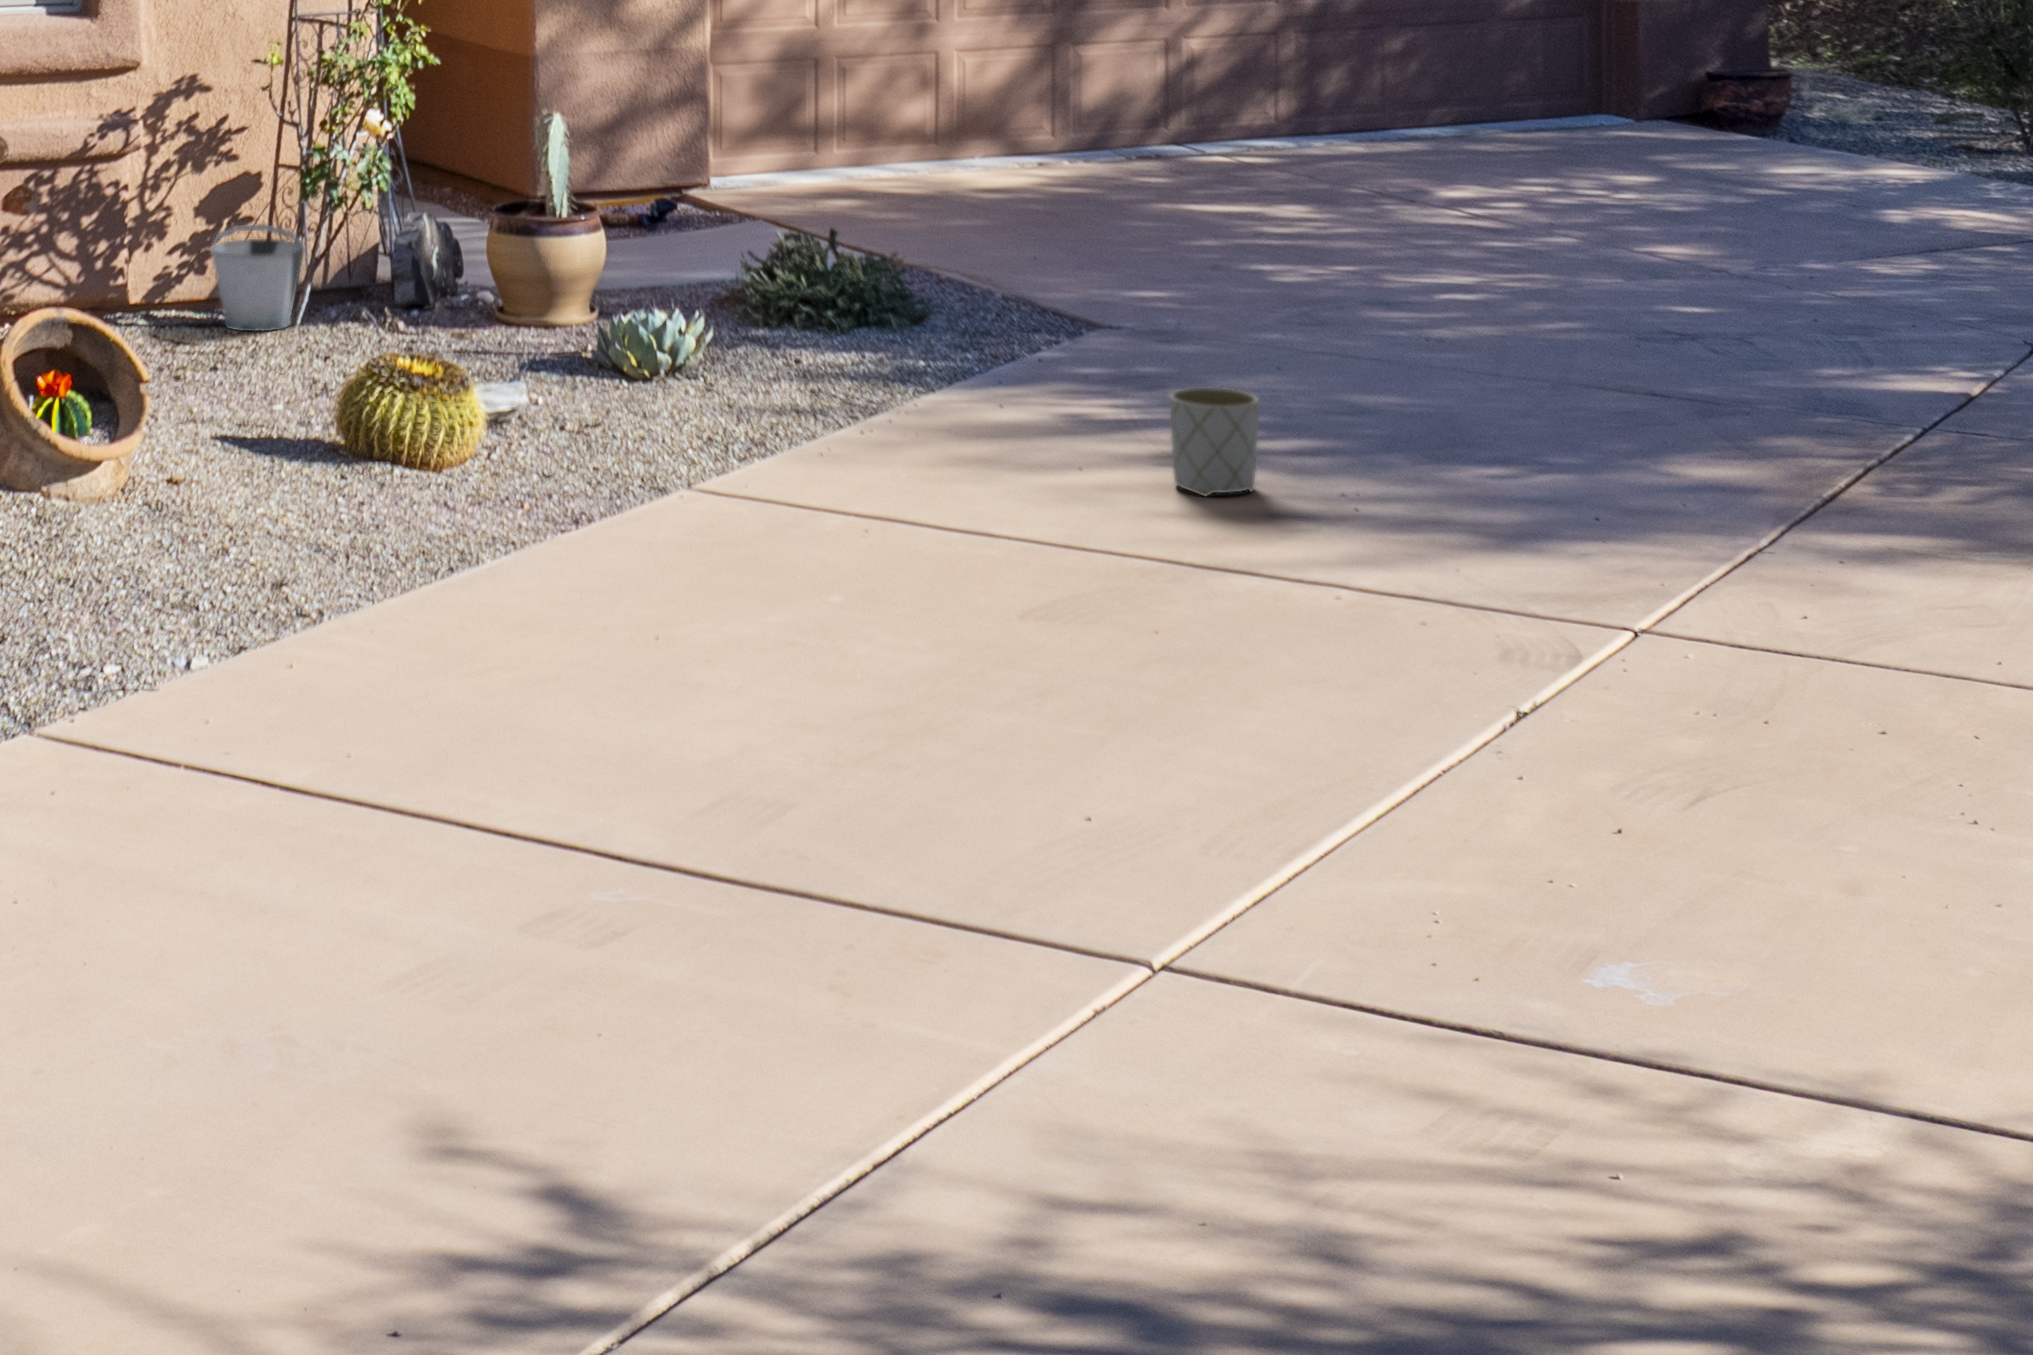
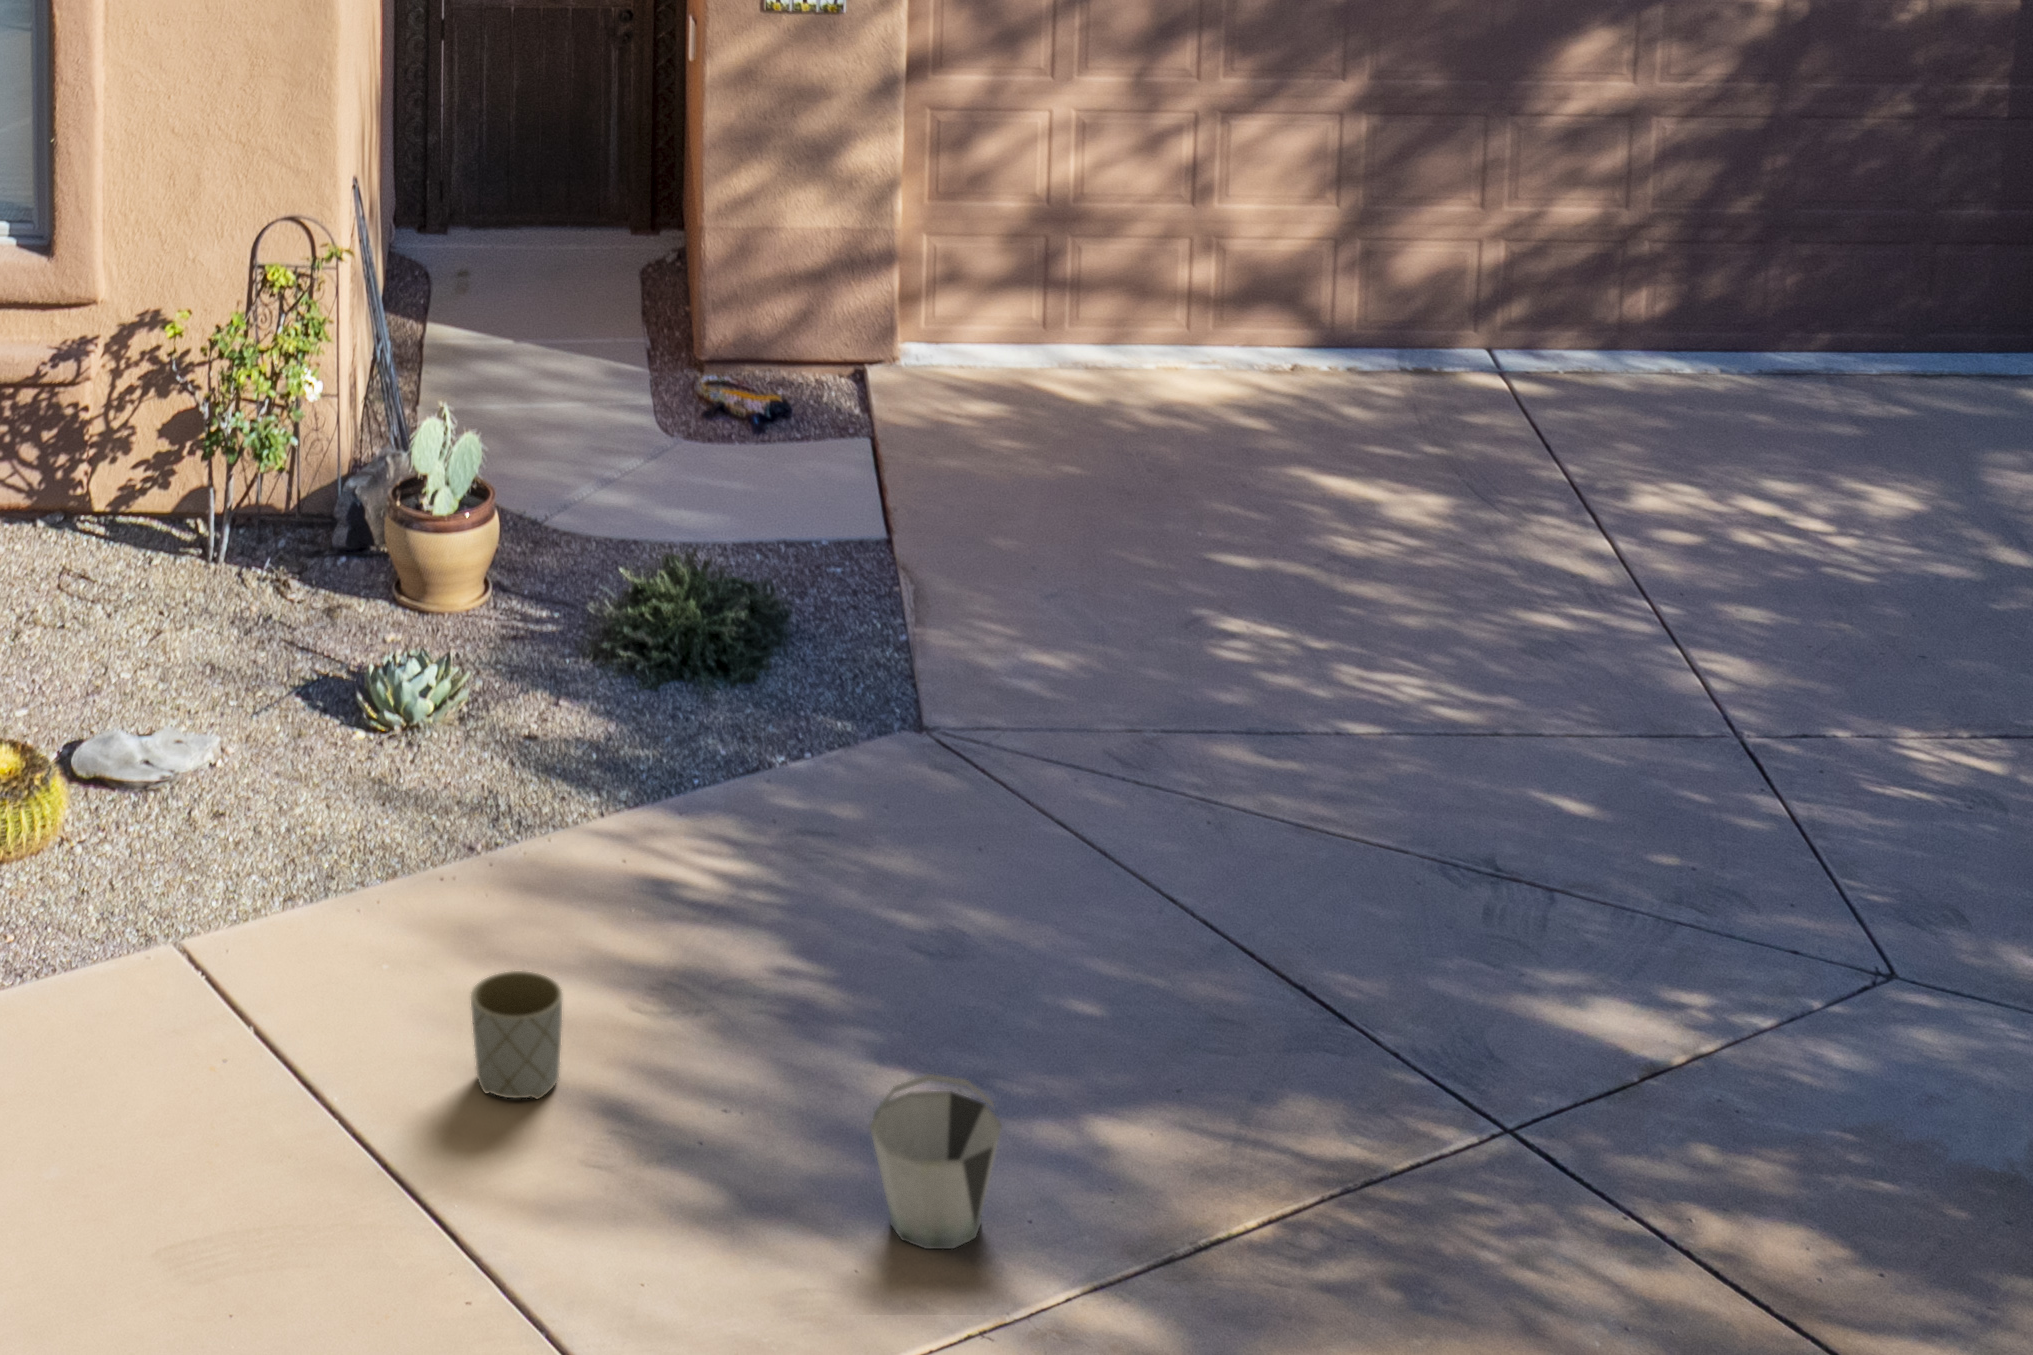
bucket: present [211,224,305,331] -> present [870,1074,1001,1249]

